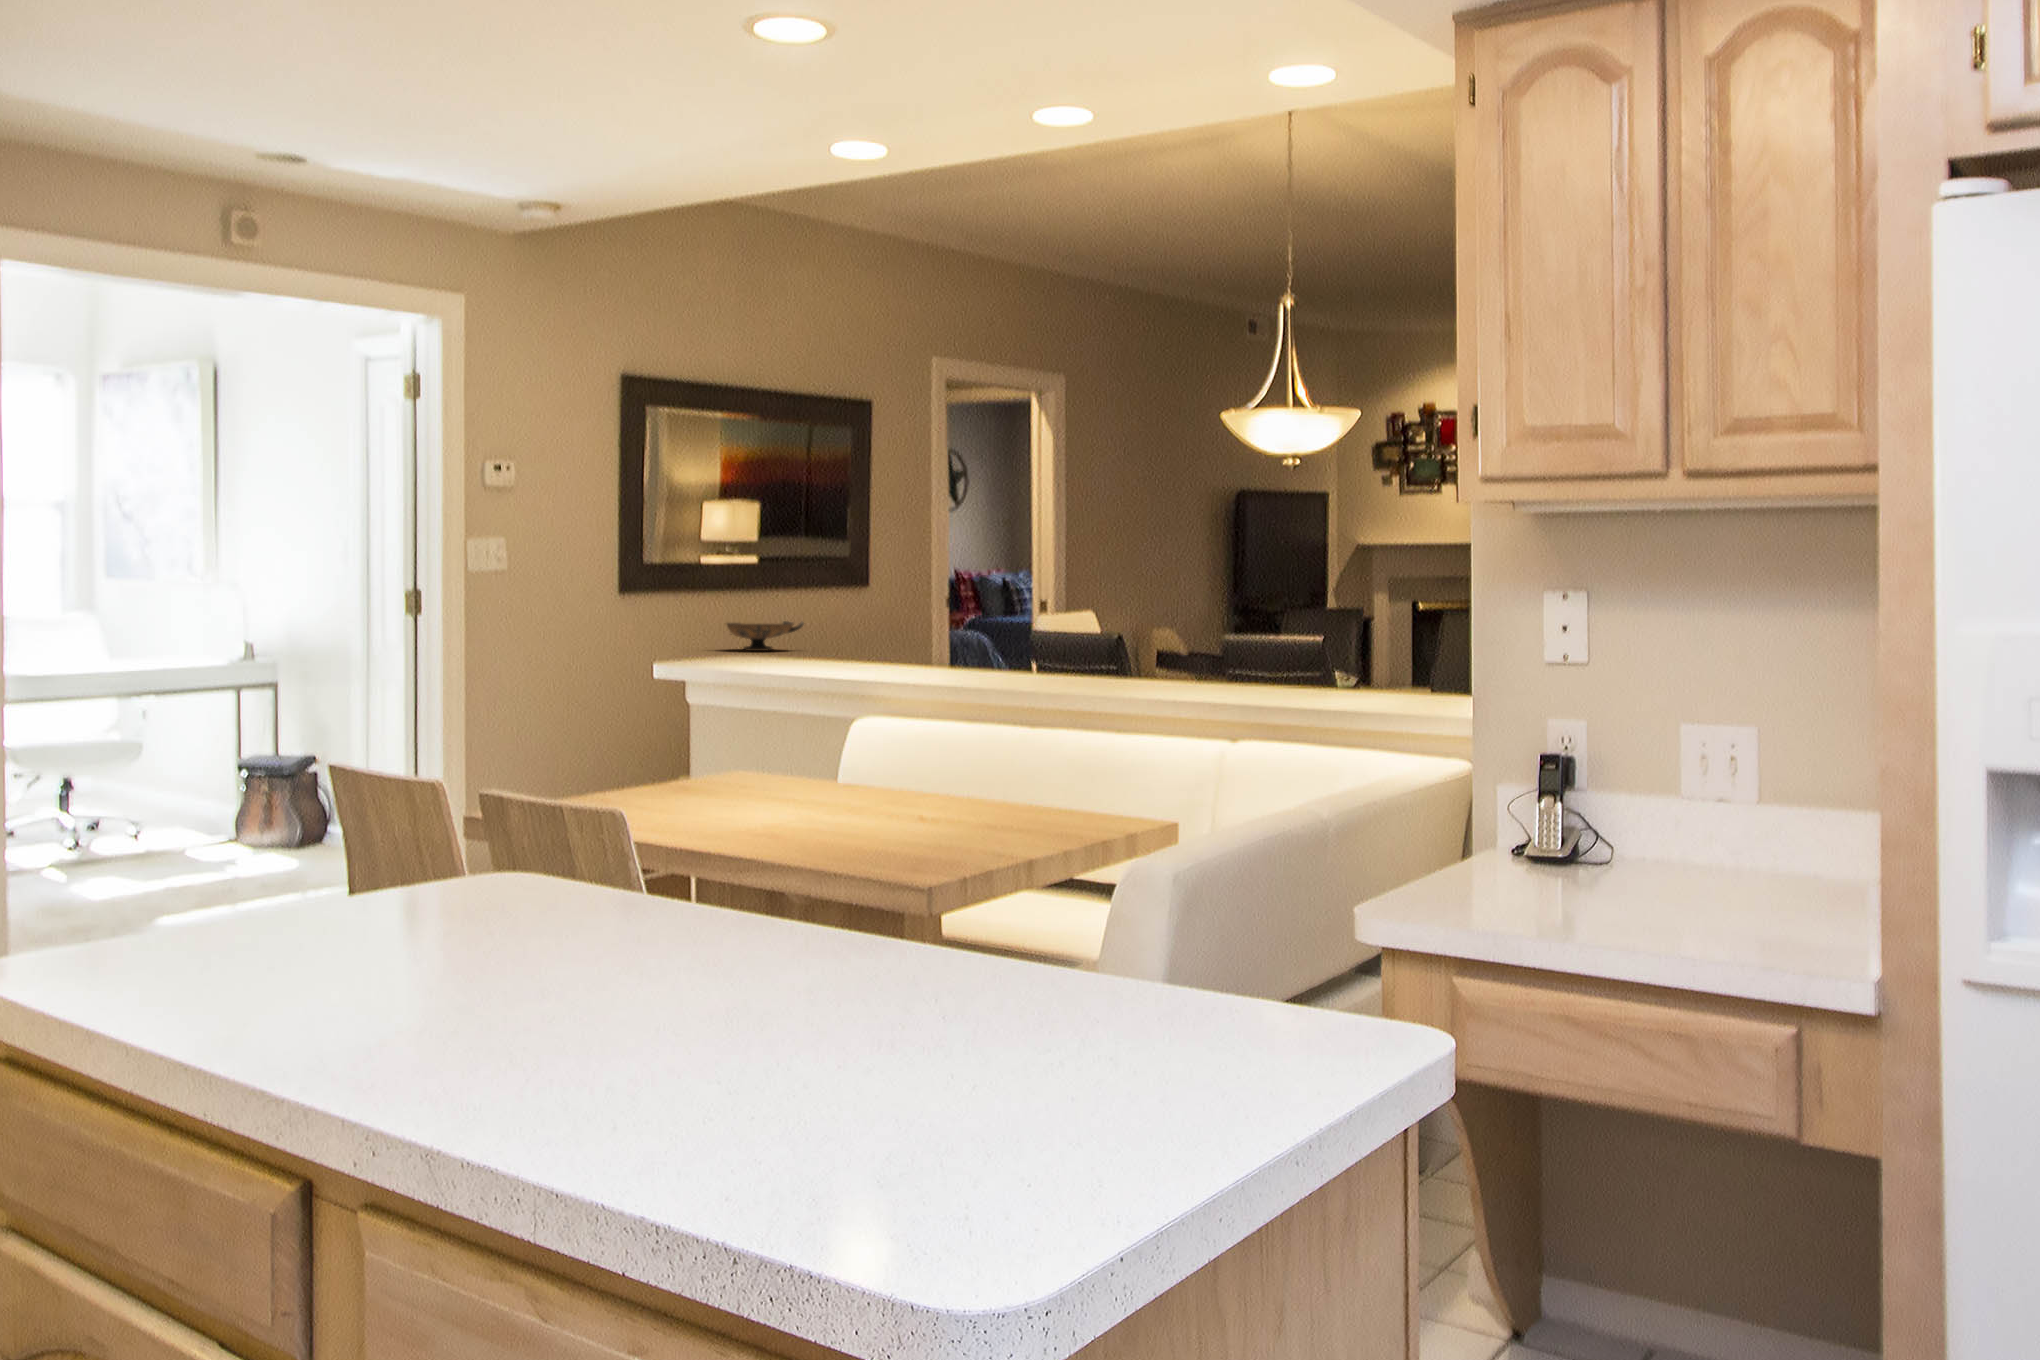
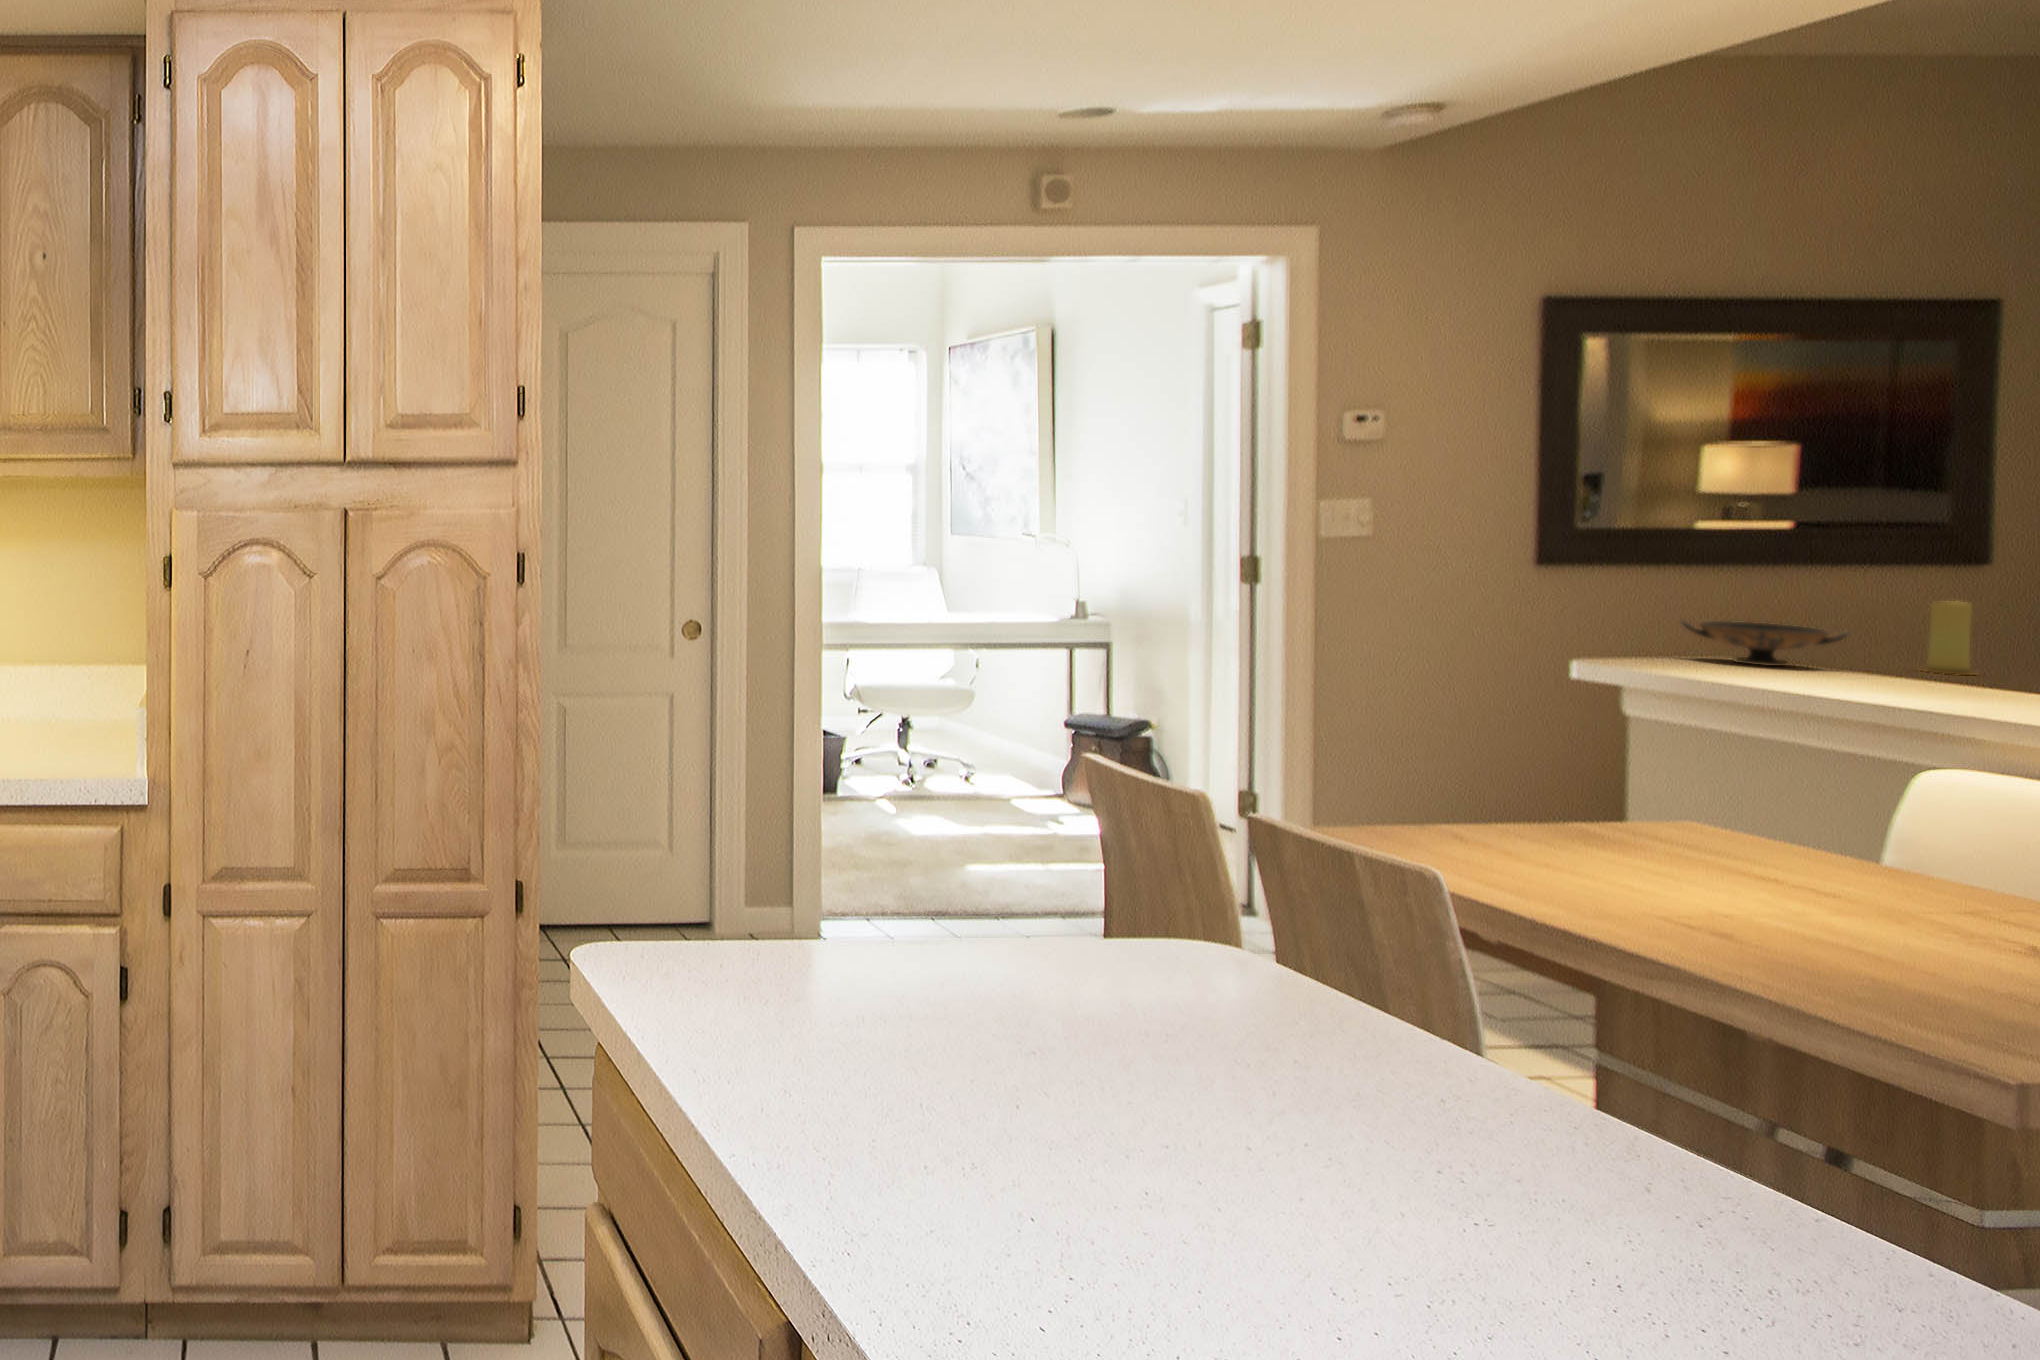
candle: none [839,598,867,648] -> present [1925,601,1972,675]

